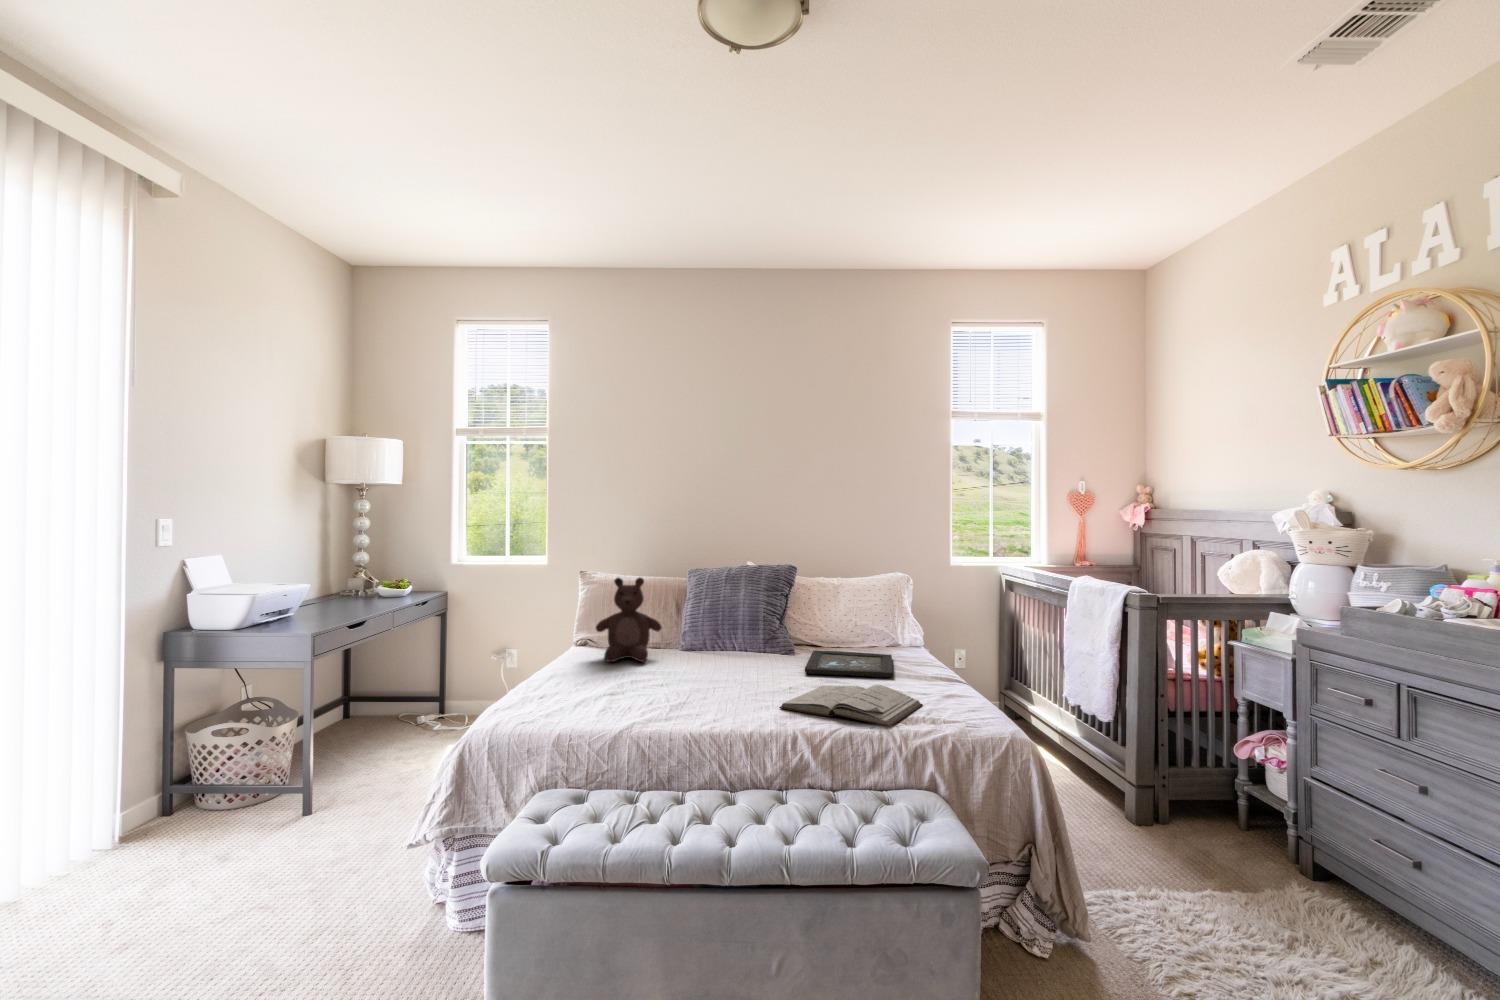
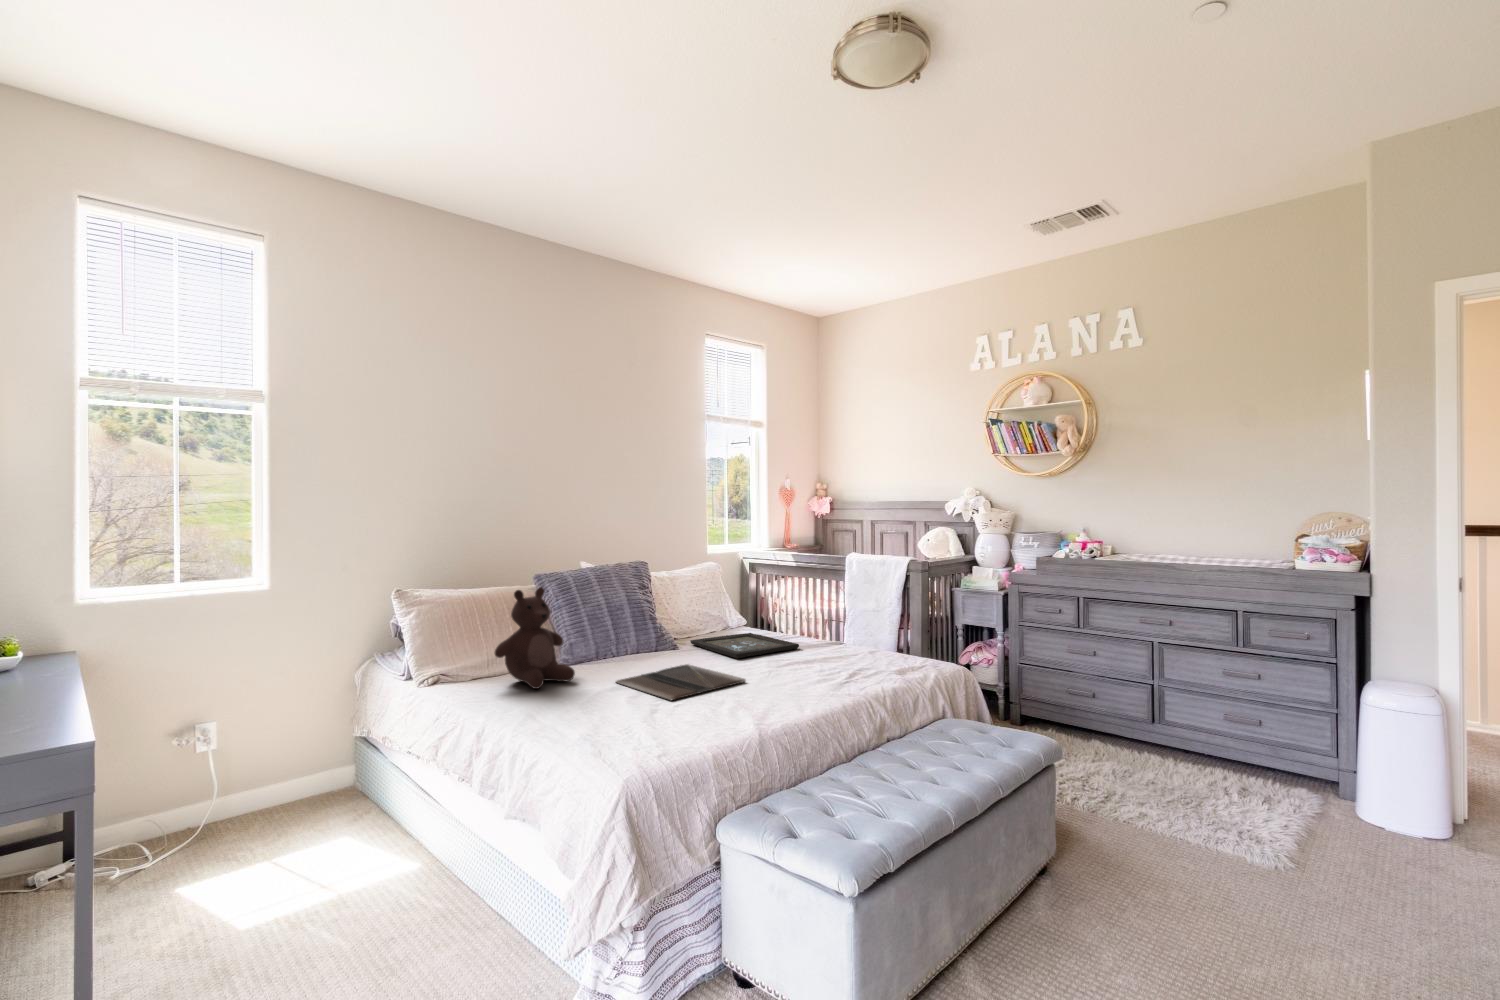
laptop: none [652,668,750,693] -> present [616,664,746,700]
book: present [779,685,923,727] -> none [783,651,904,685]

